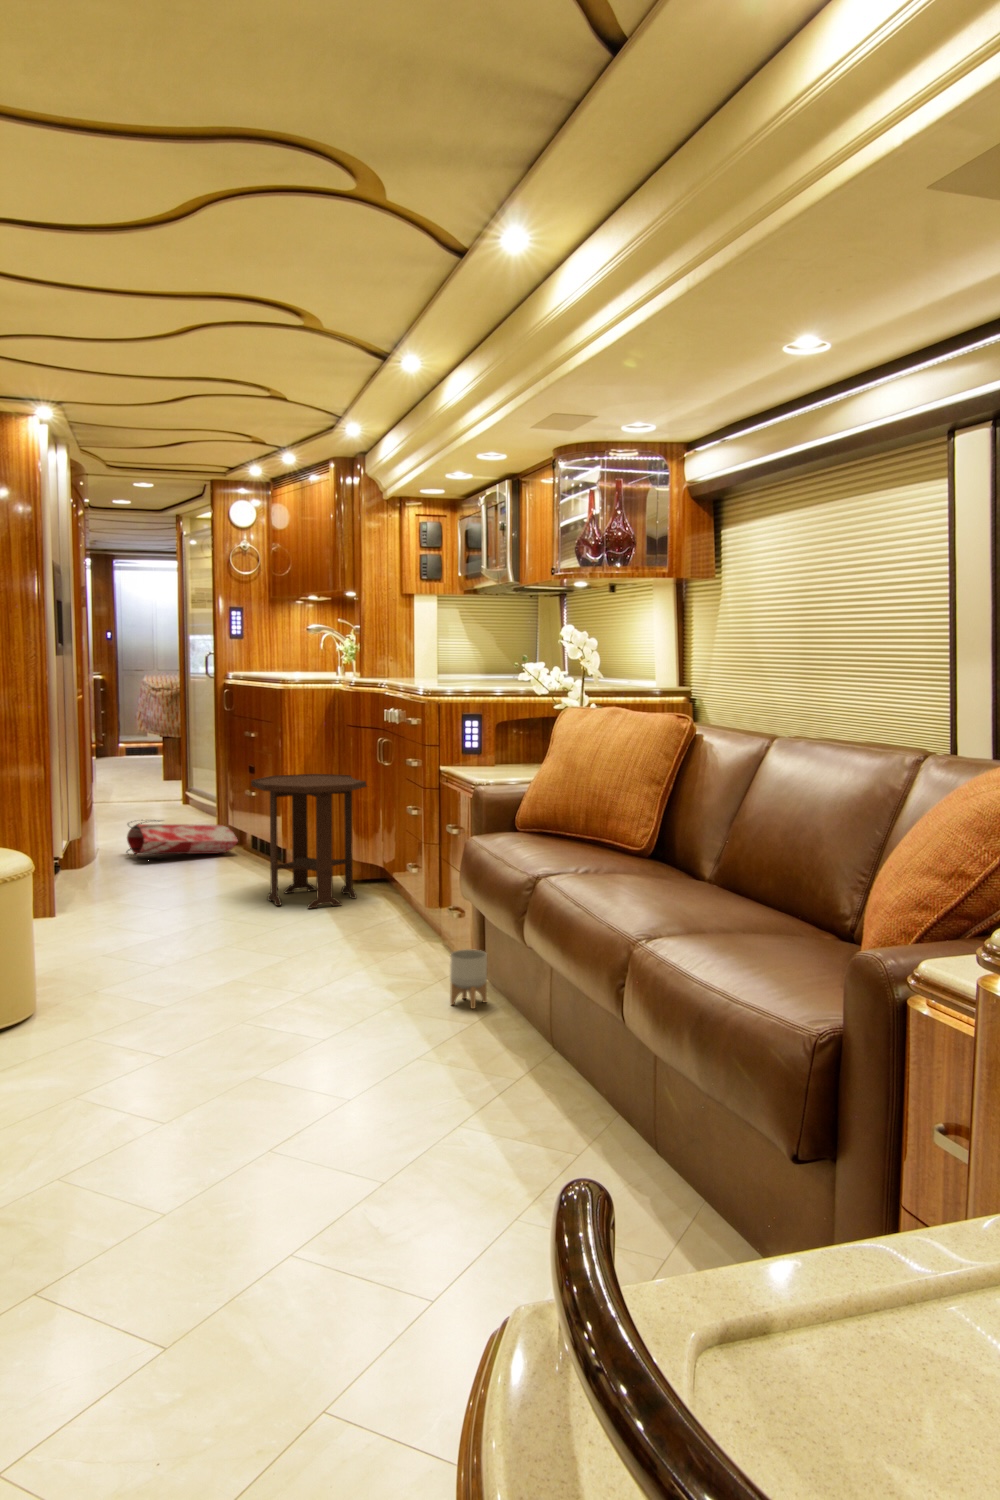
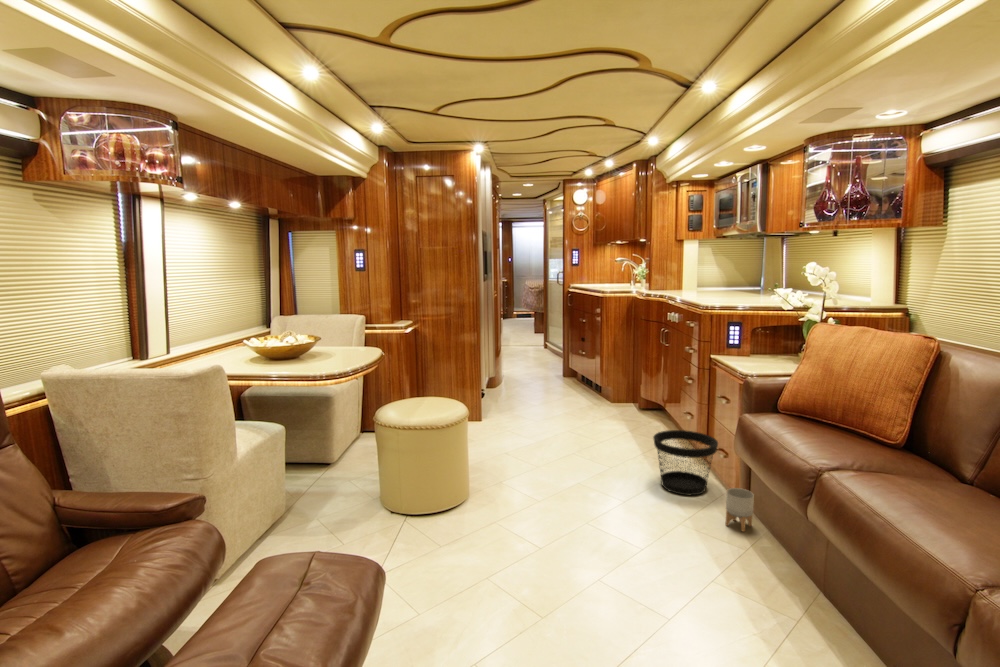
side table: present [251,774,367,909] -> none [586,347,657,429]
bag: present [127,820,238,859] -> none [516,365,575,387]
wastebasket: none [351,884,447,978] -> present [653,430,718,495]

